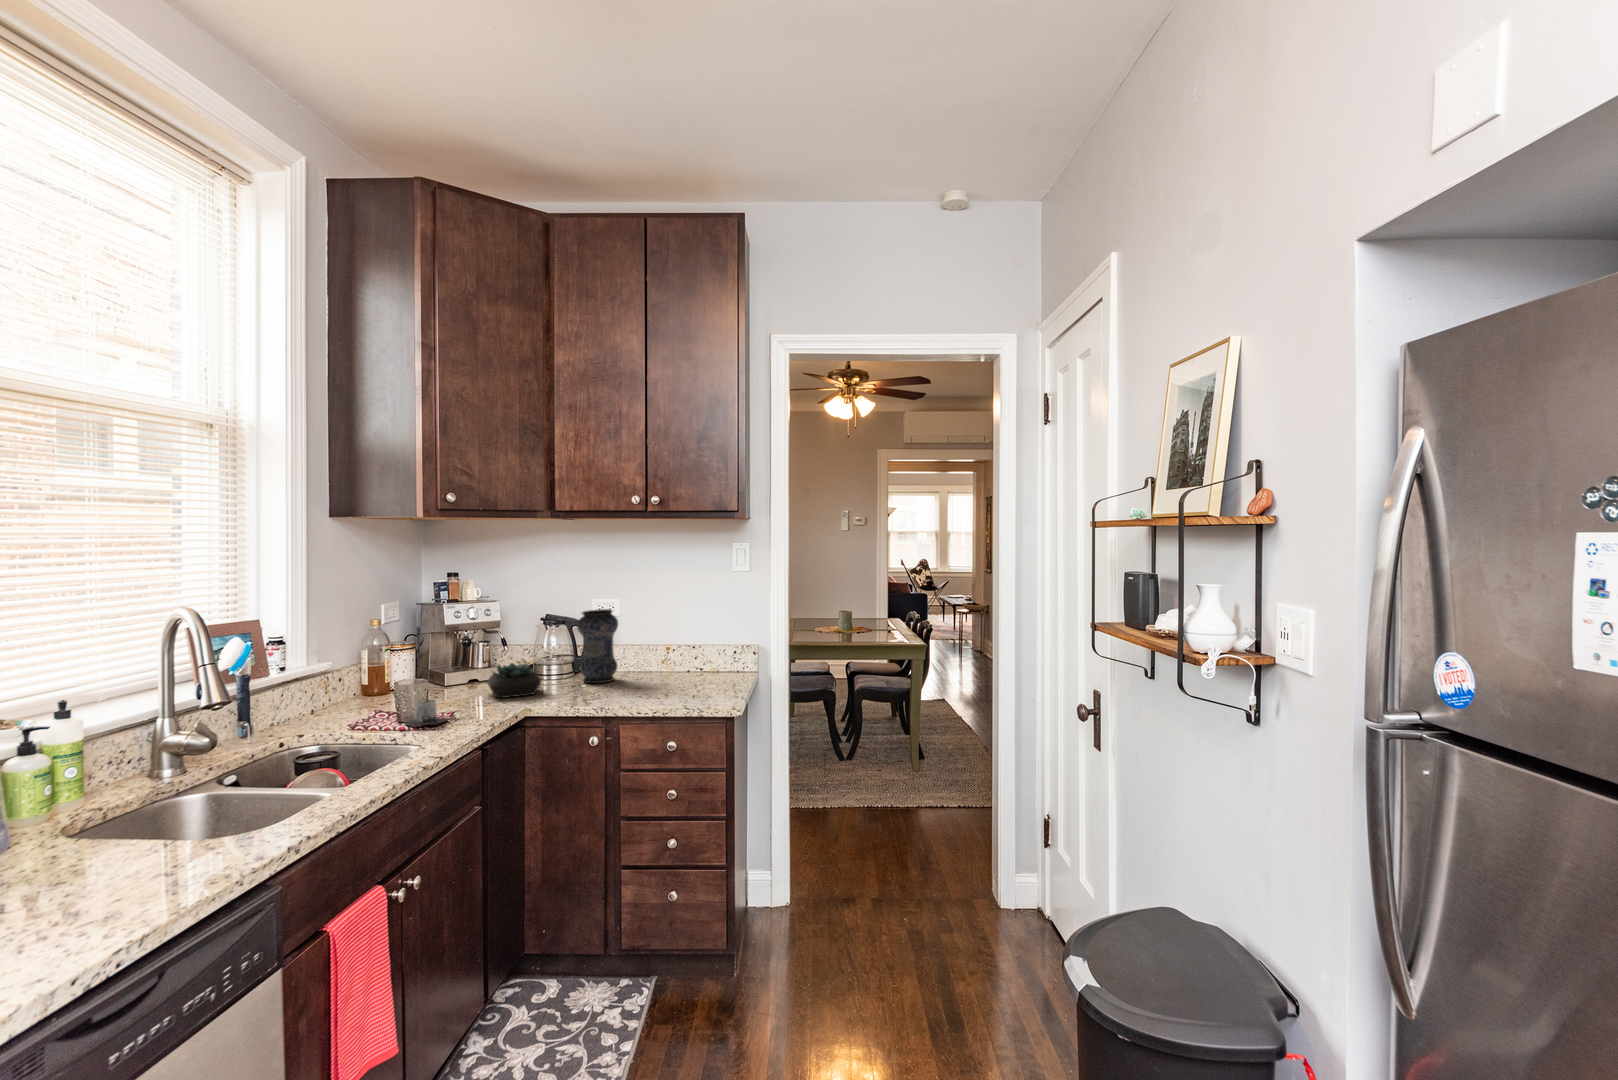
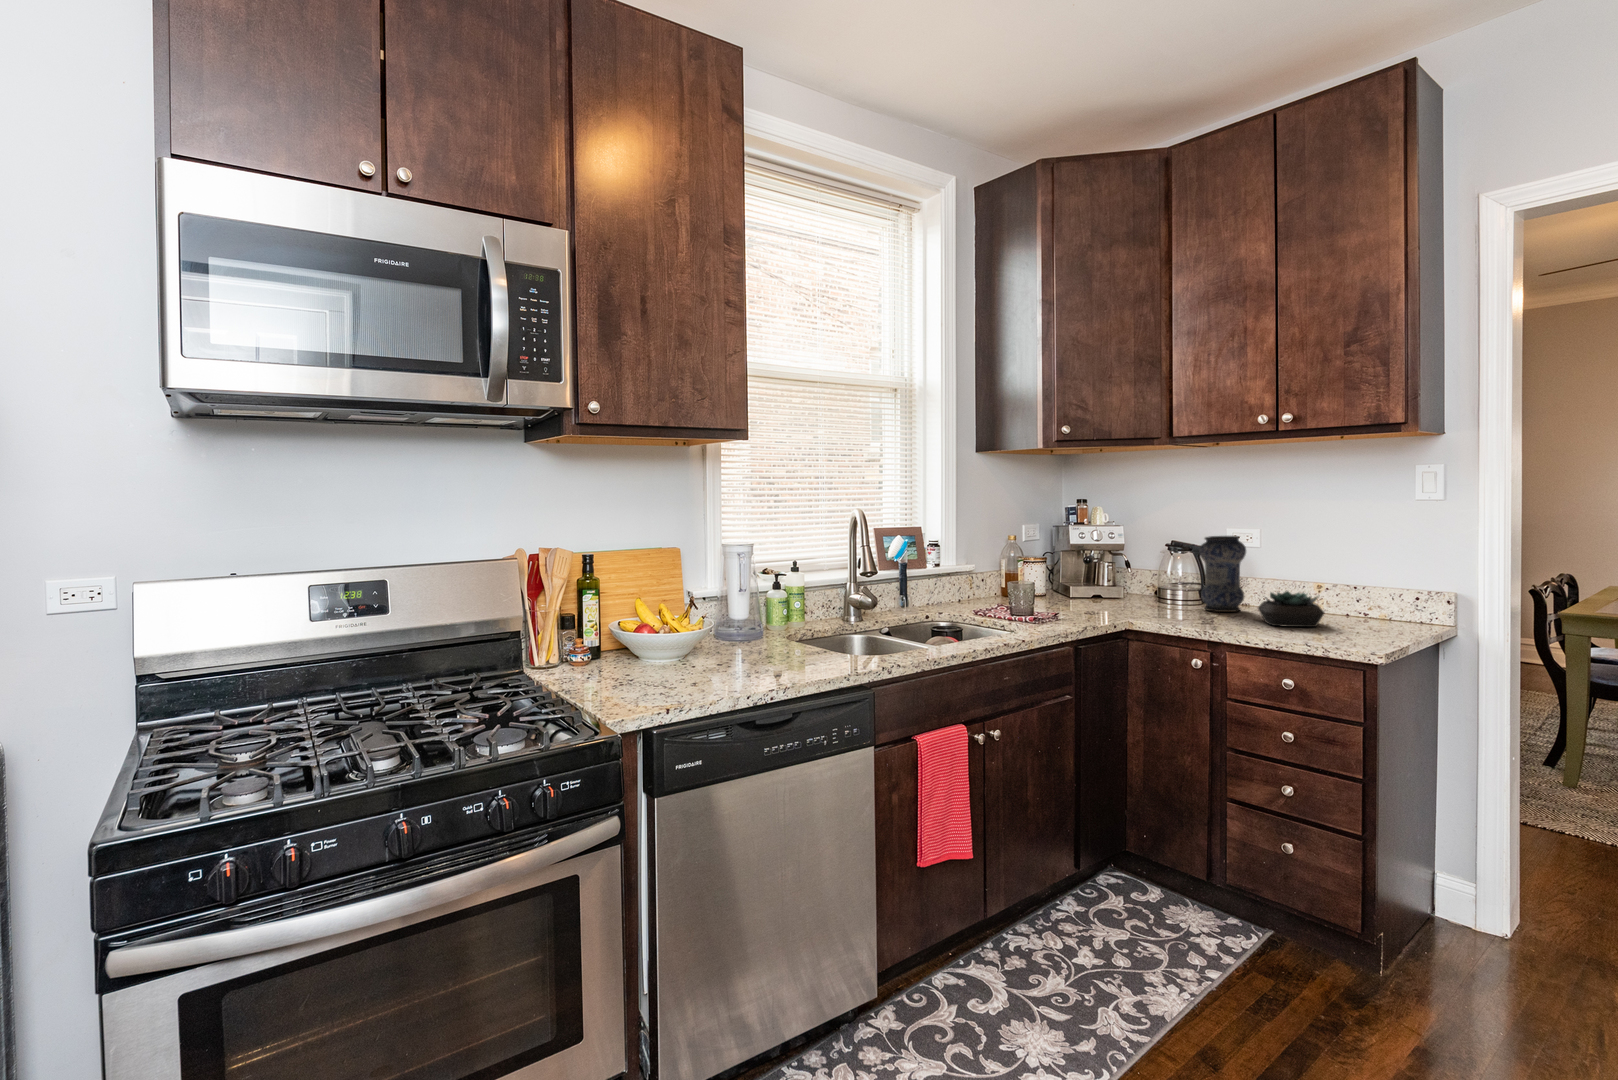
succulent plant: present [487,663,541,698] -> present [1258,591,1324,627]
mug: present [405,699,447,727] -> none [1022,603,1058,625]

